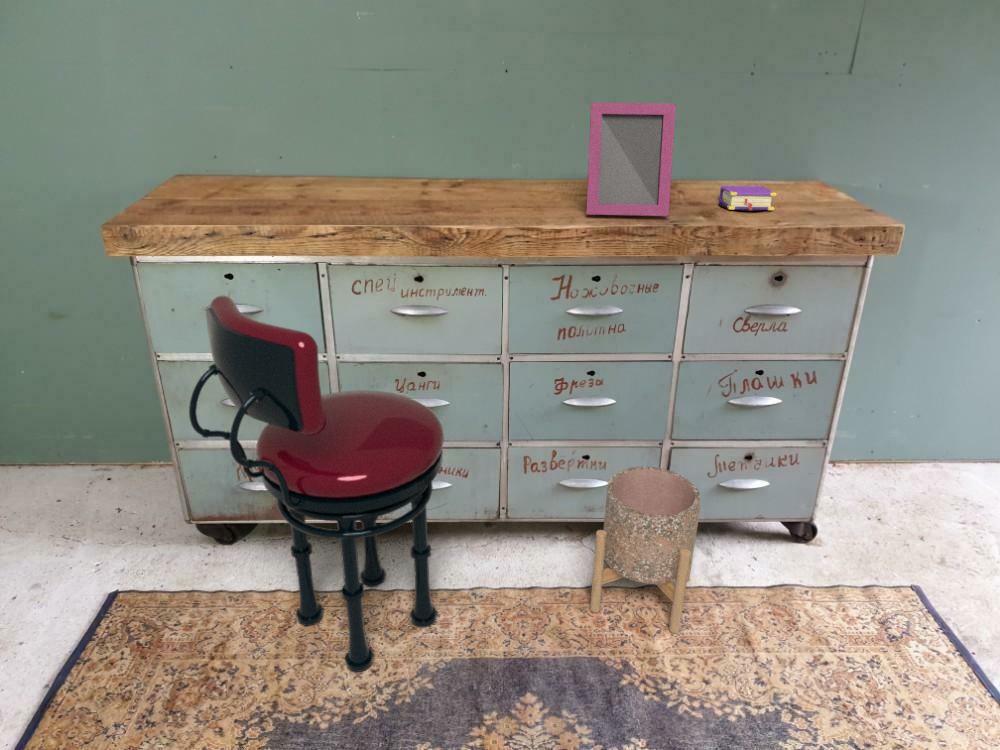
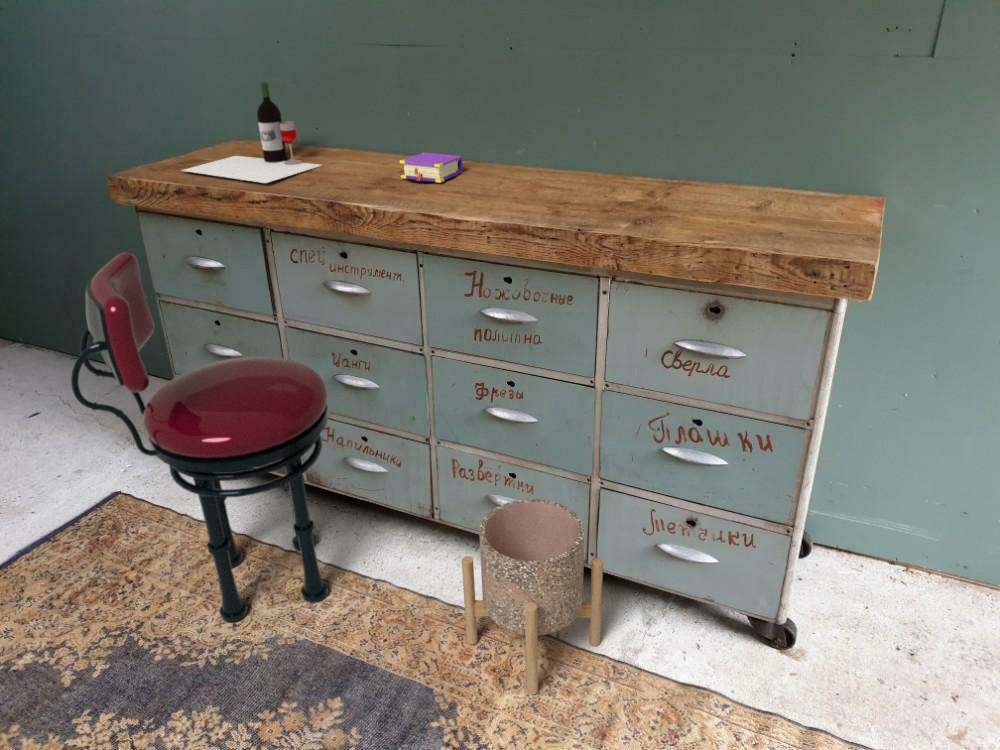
picture frame: present [586,102,676,216] -> none [501,78,606,217]
wine bottle: none [199,118,357,216] -> present [182,82,321,183]
book: present [718,186,776,211] -> present [400,153,463,183]

